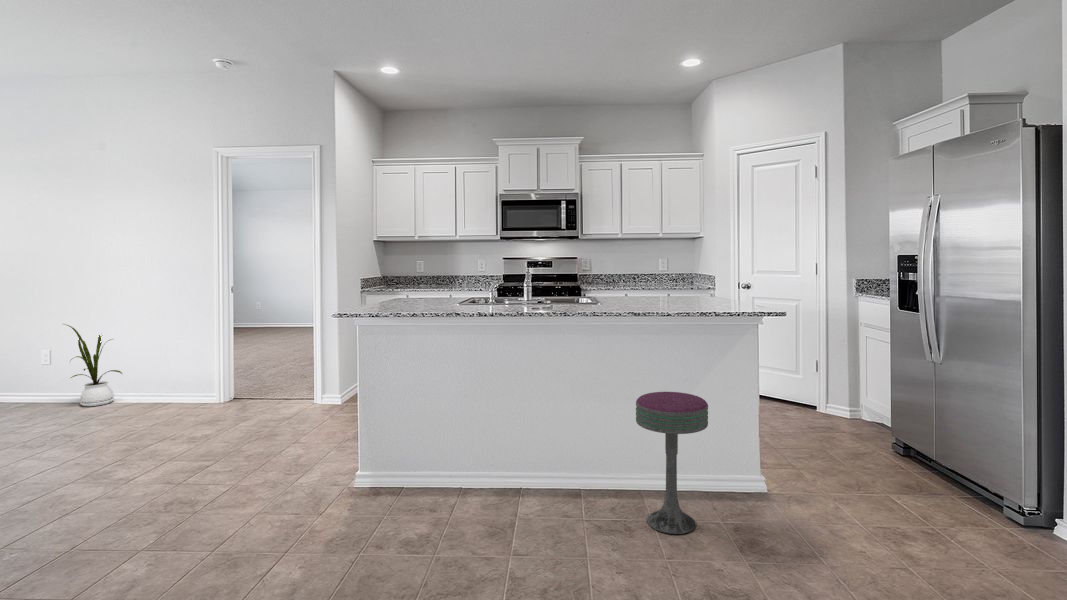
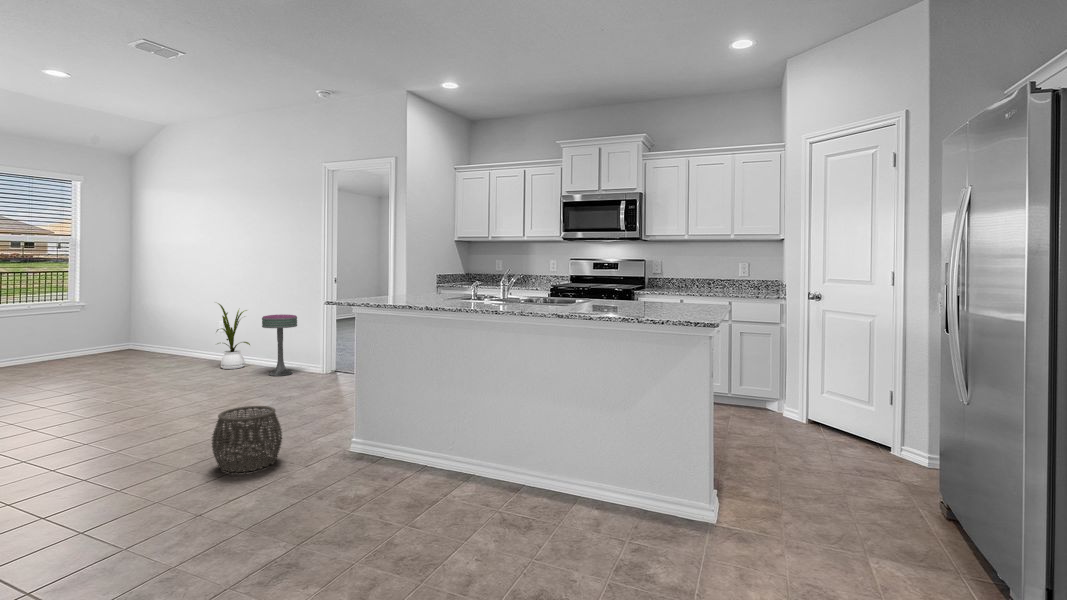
bar stool: present [636,392,708,534] -> present [262,315,297,376]
woven basket: none [228,448,309,532] -> present [212,406,282,472]

